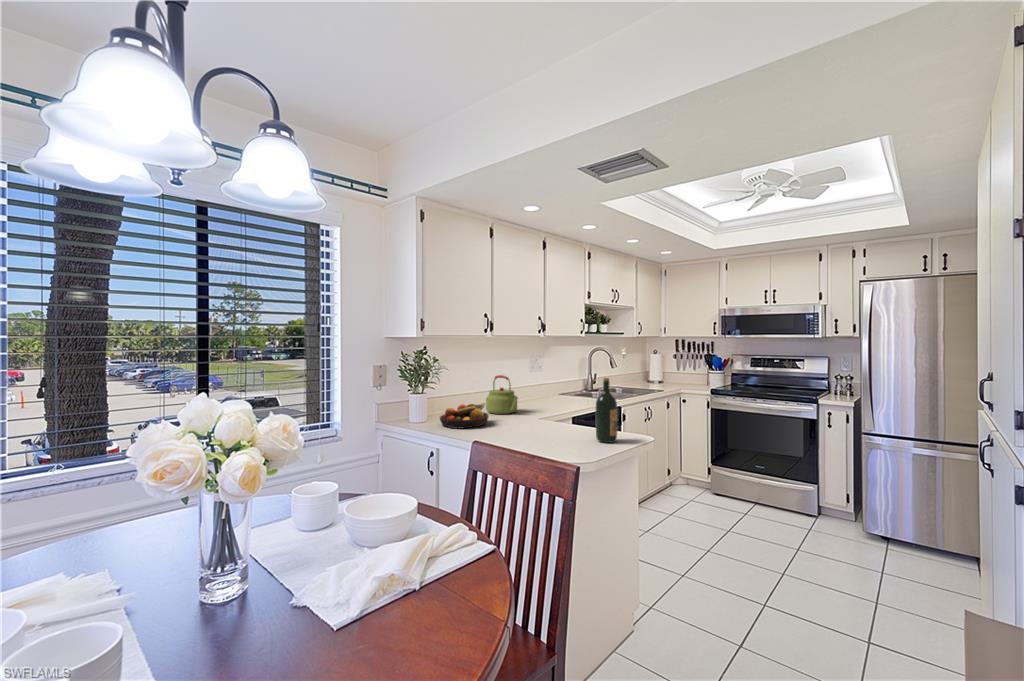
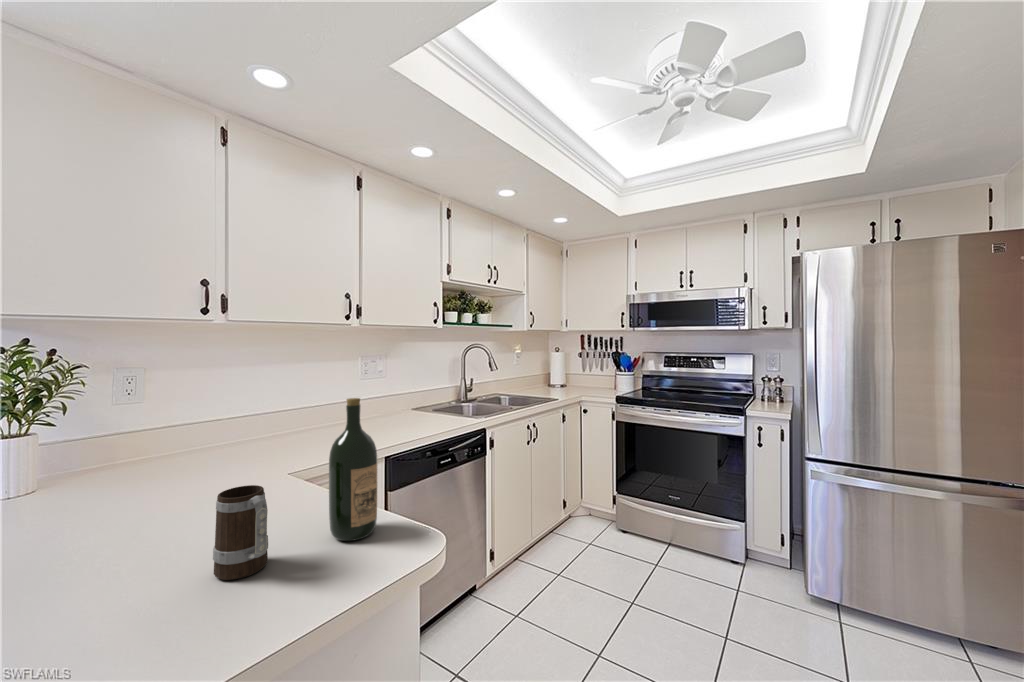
kettle: present [486,375,518,414] -> none [248,386,306,450]
fruit bowl: present [440,403,489,429] -> none [84,437,212,497]
mug: none [563,414,590,449] -> present [213,485,268,580]

